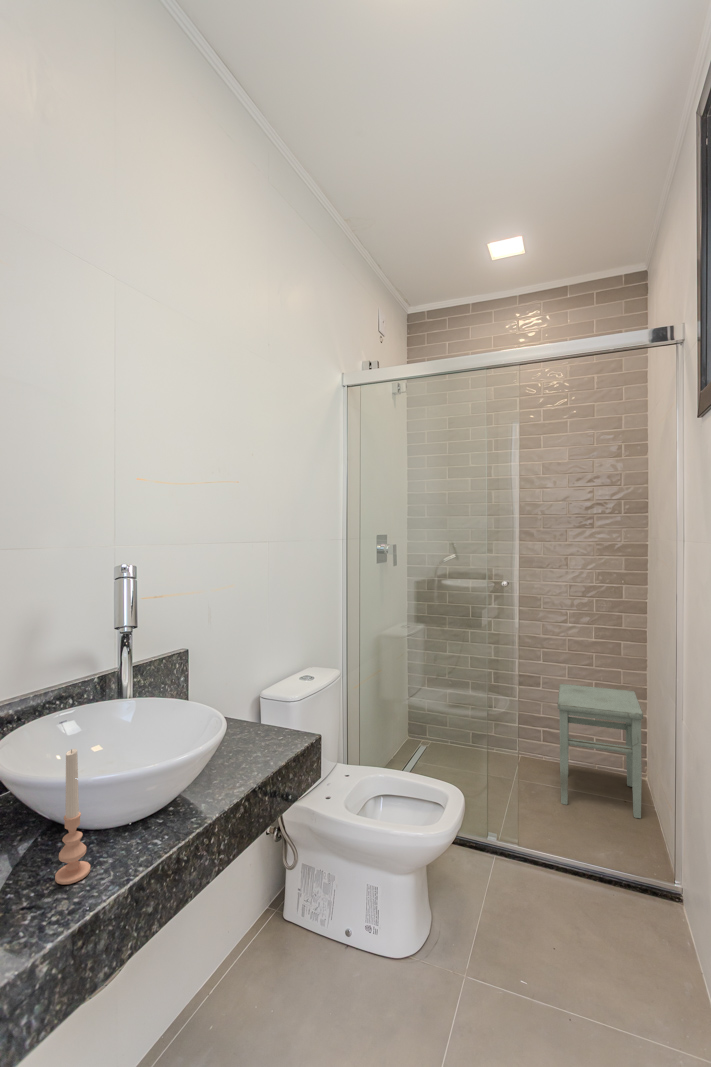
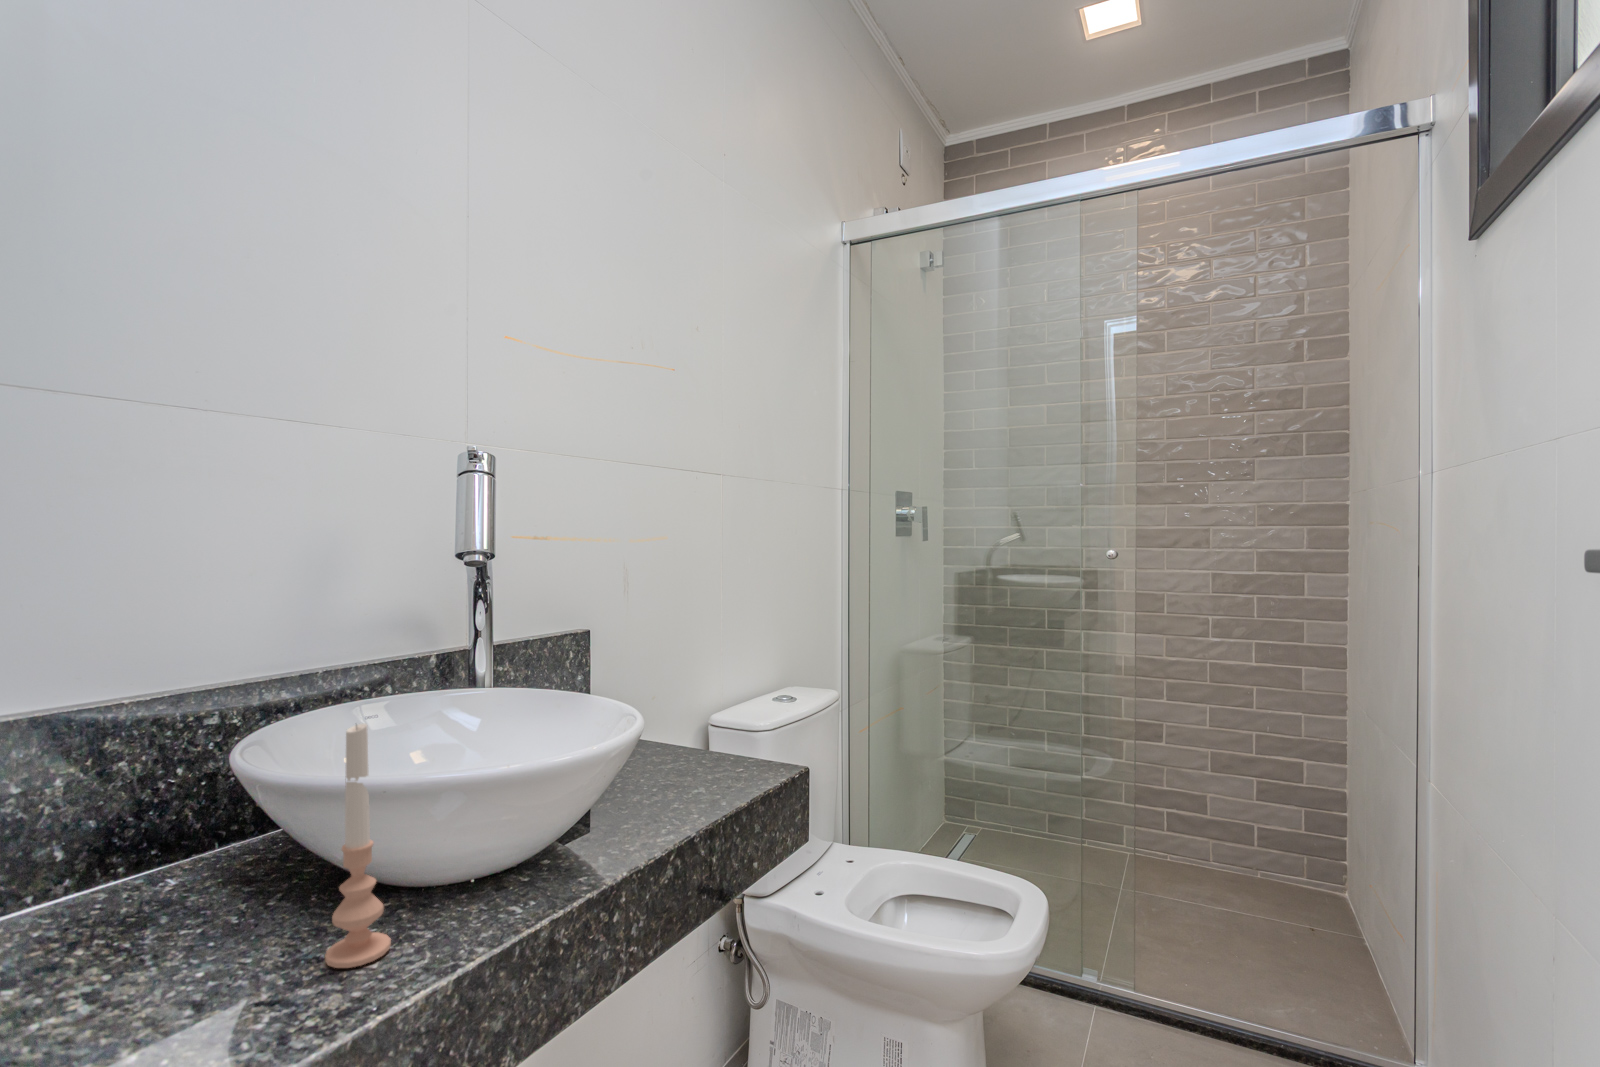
stool: present [558,684,643,818] -> none [1199,736,1352,961]

